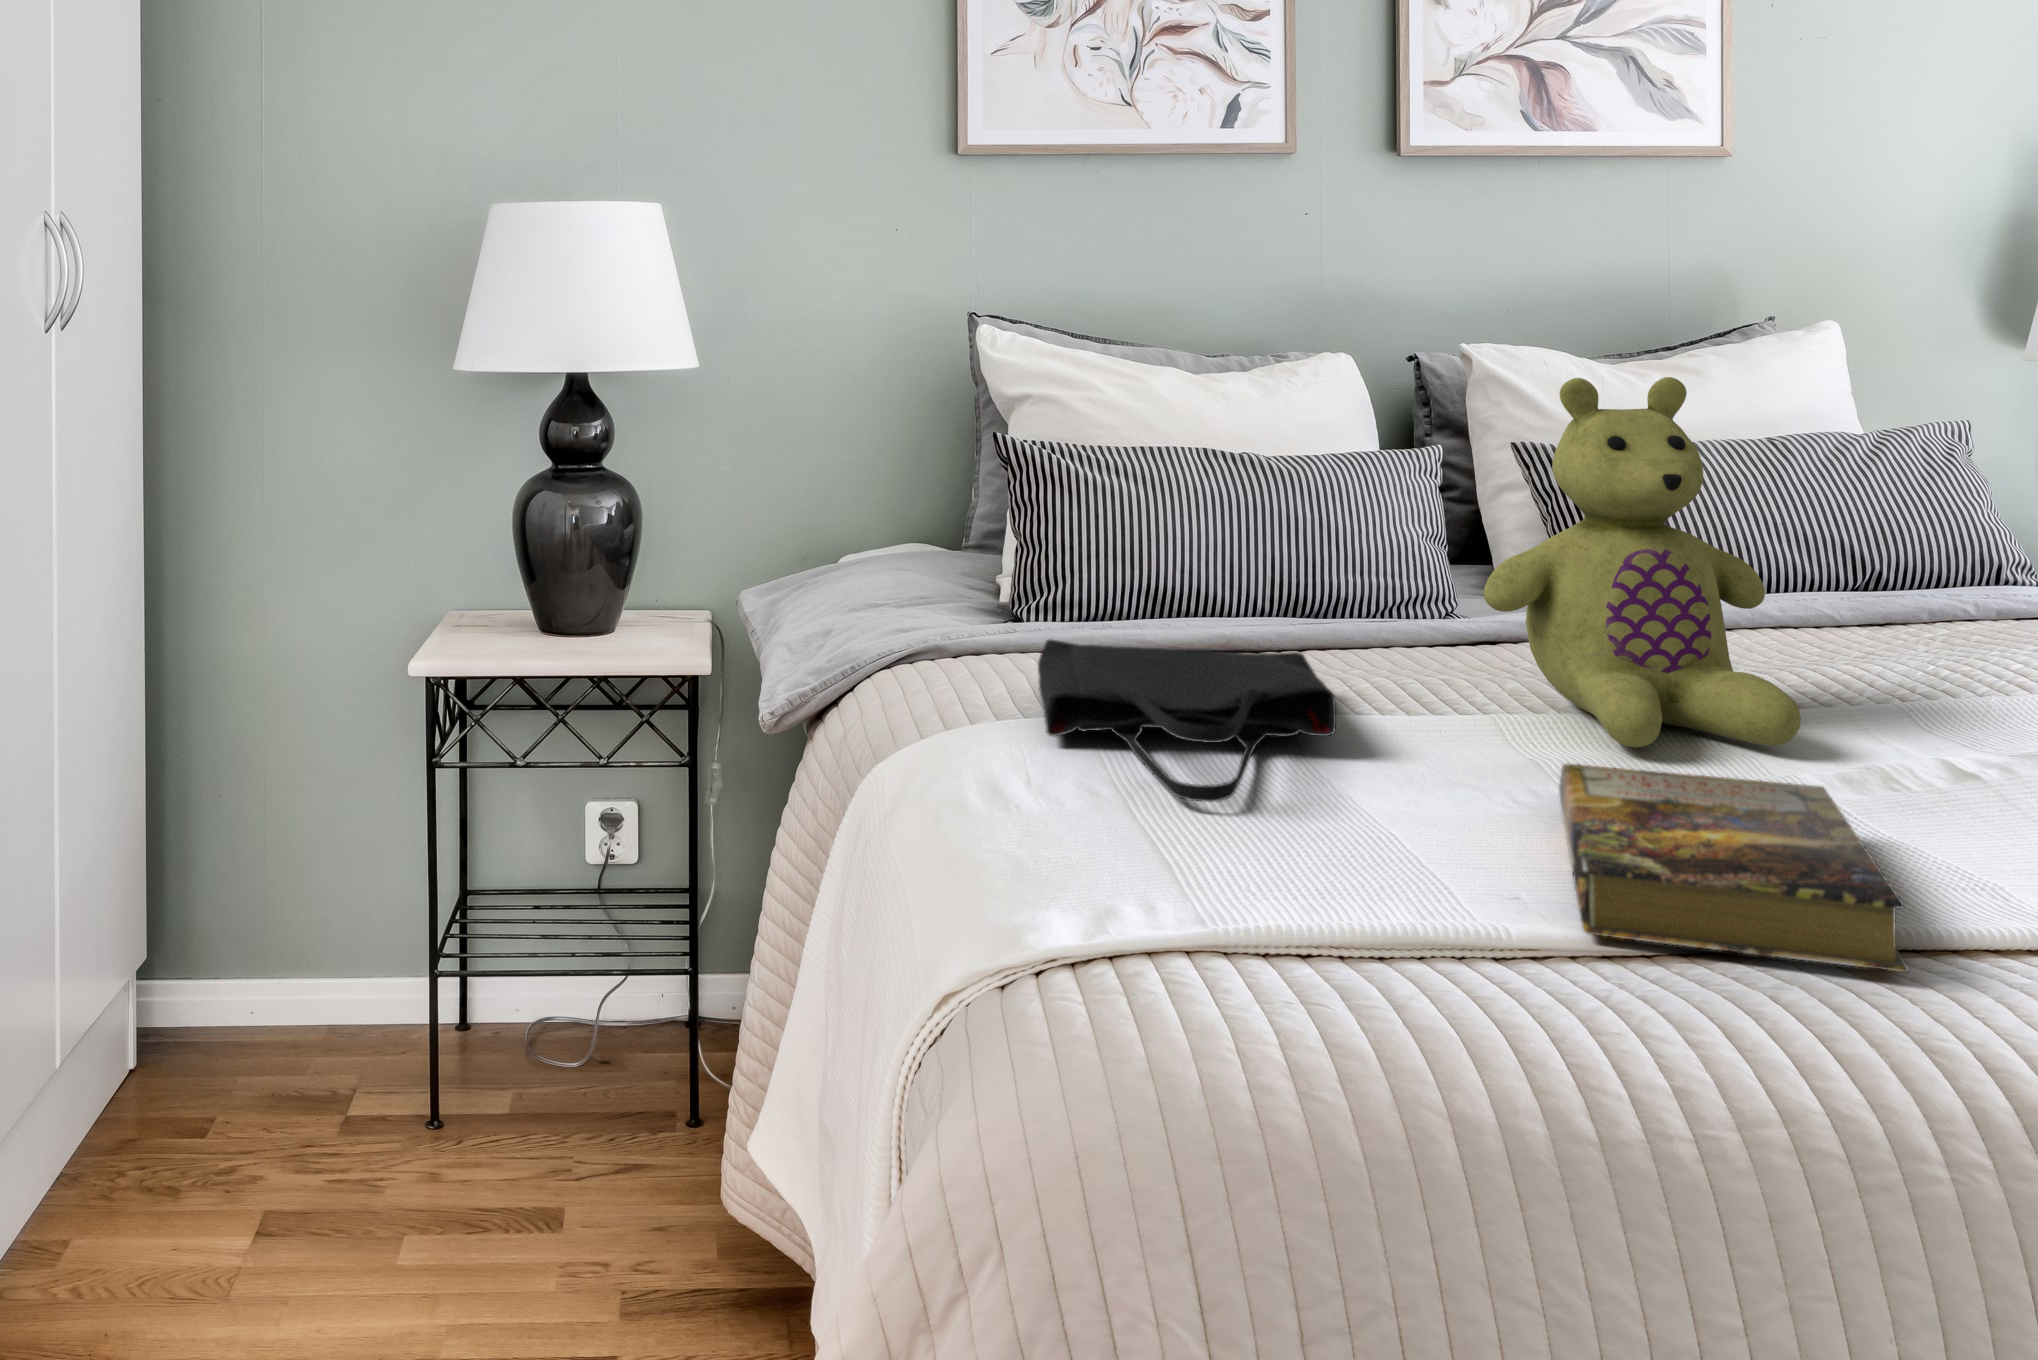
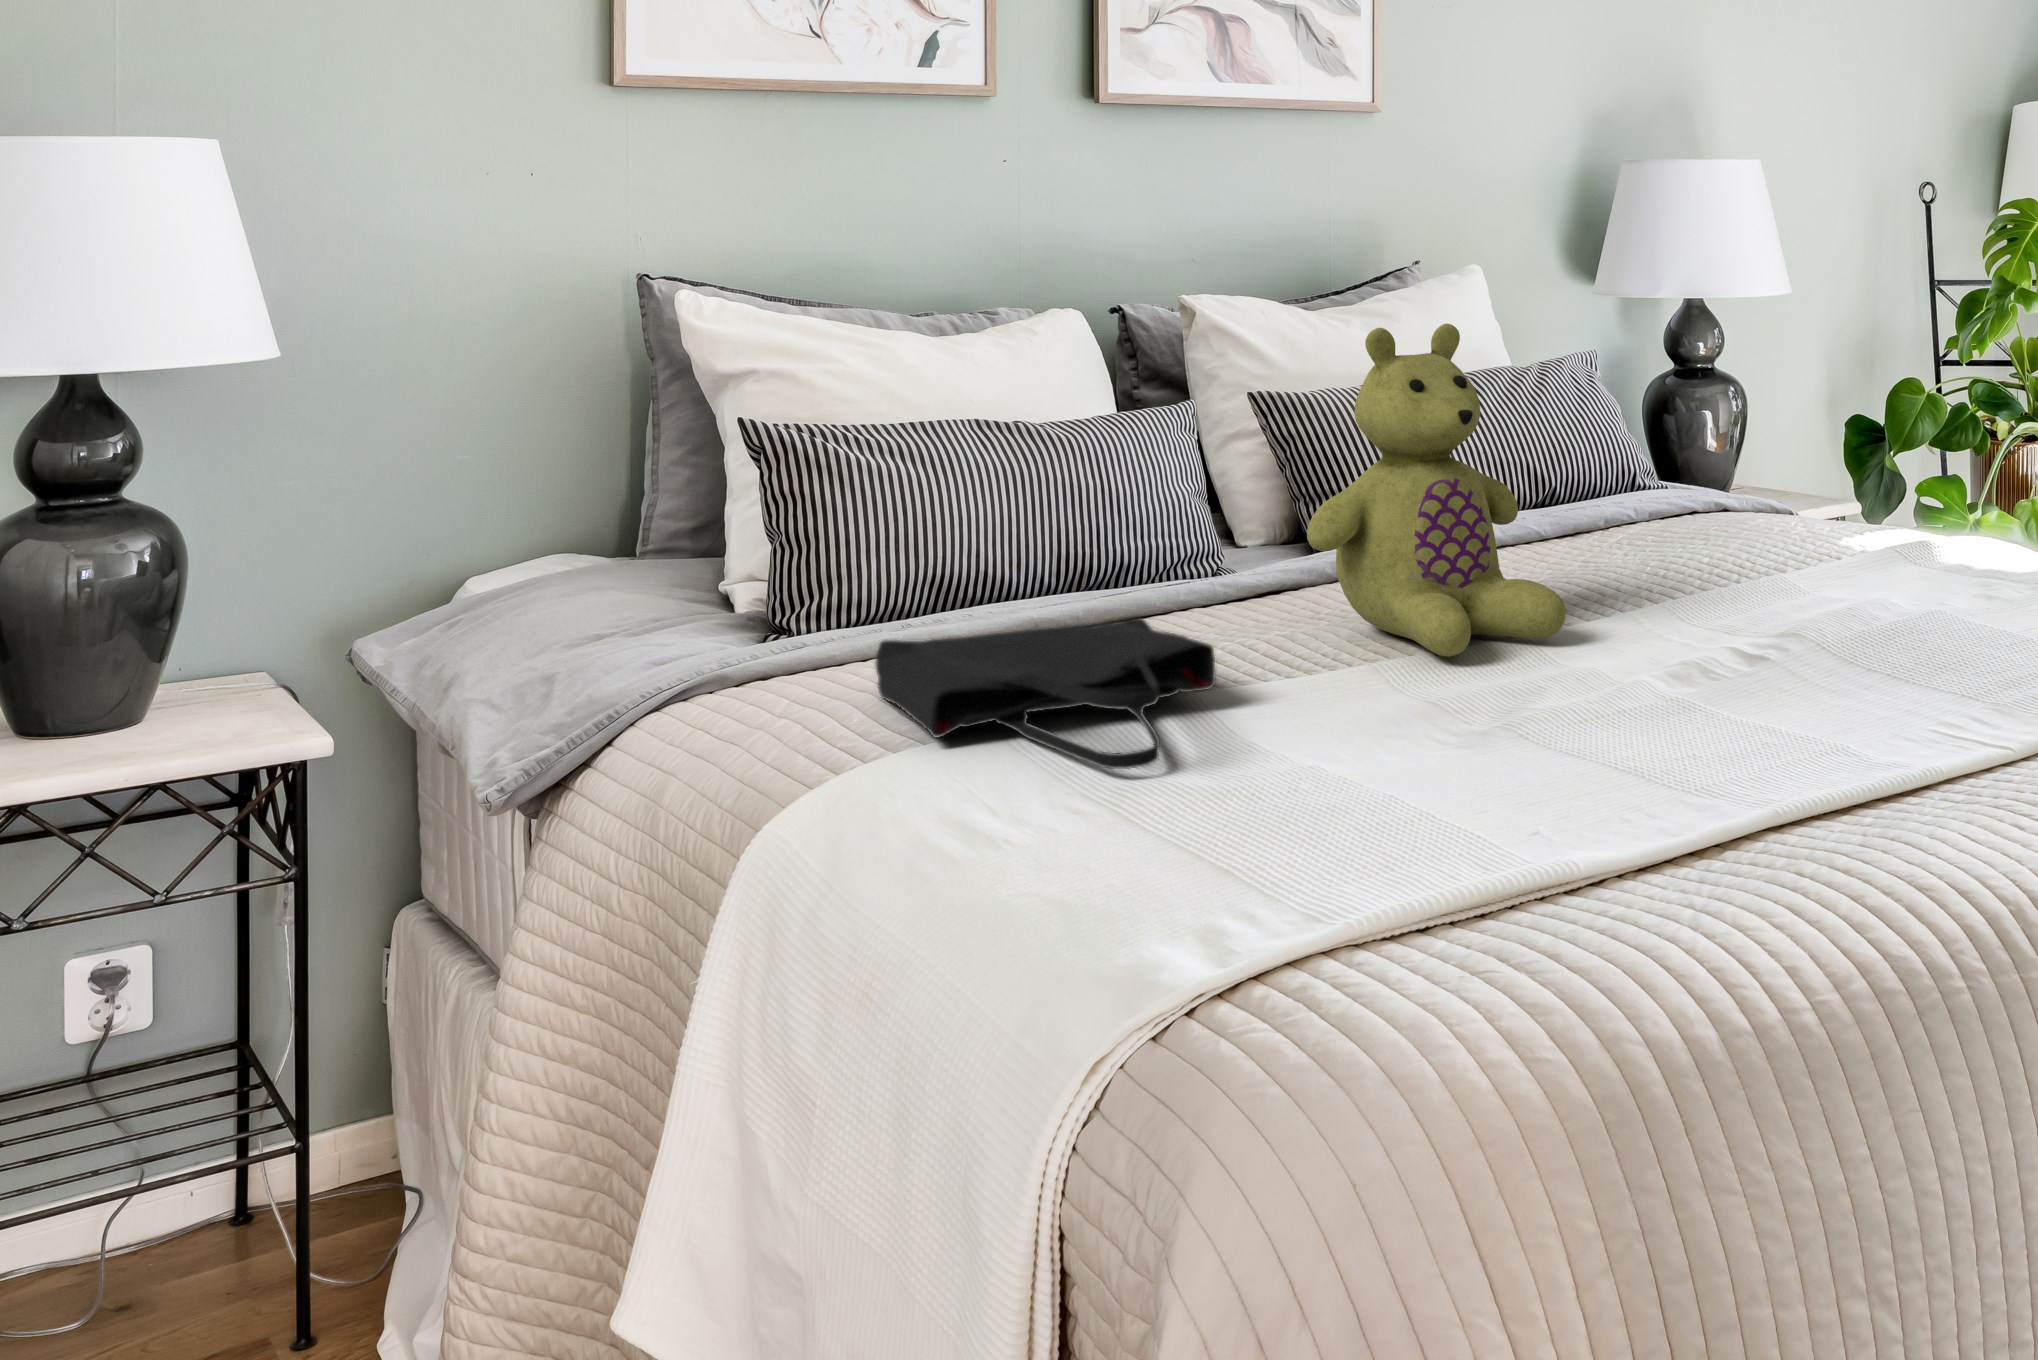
book: present [1559,764,1909,972] -> none [1425,658,1736,805]

